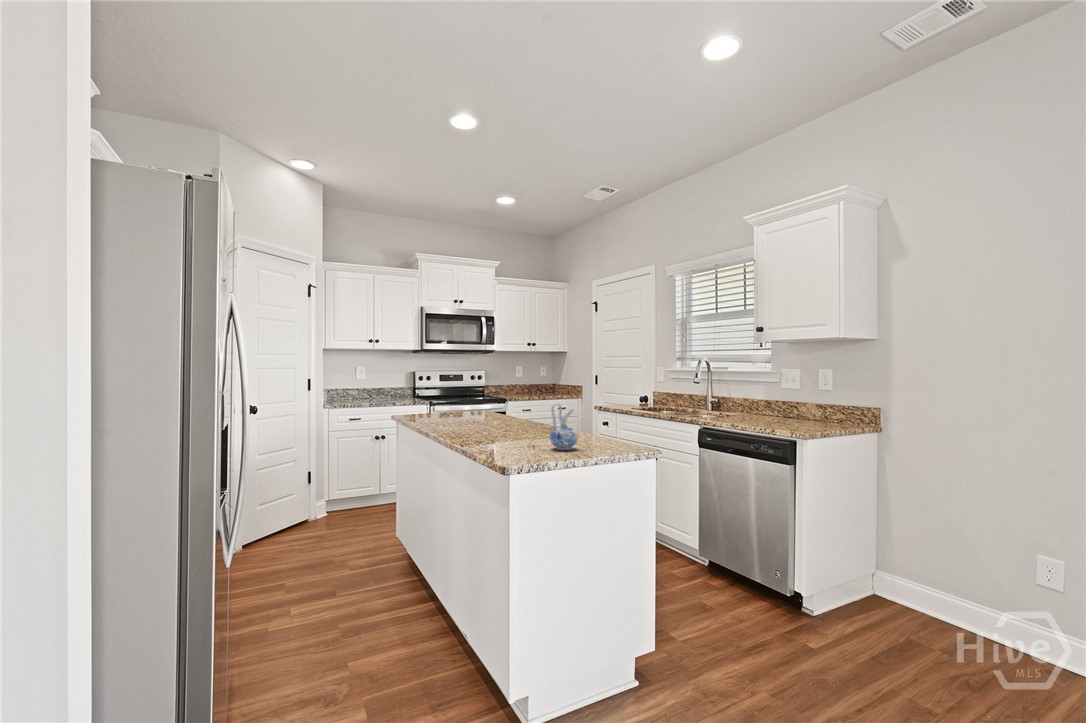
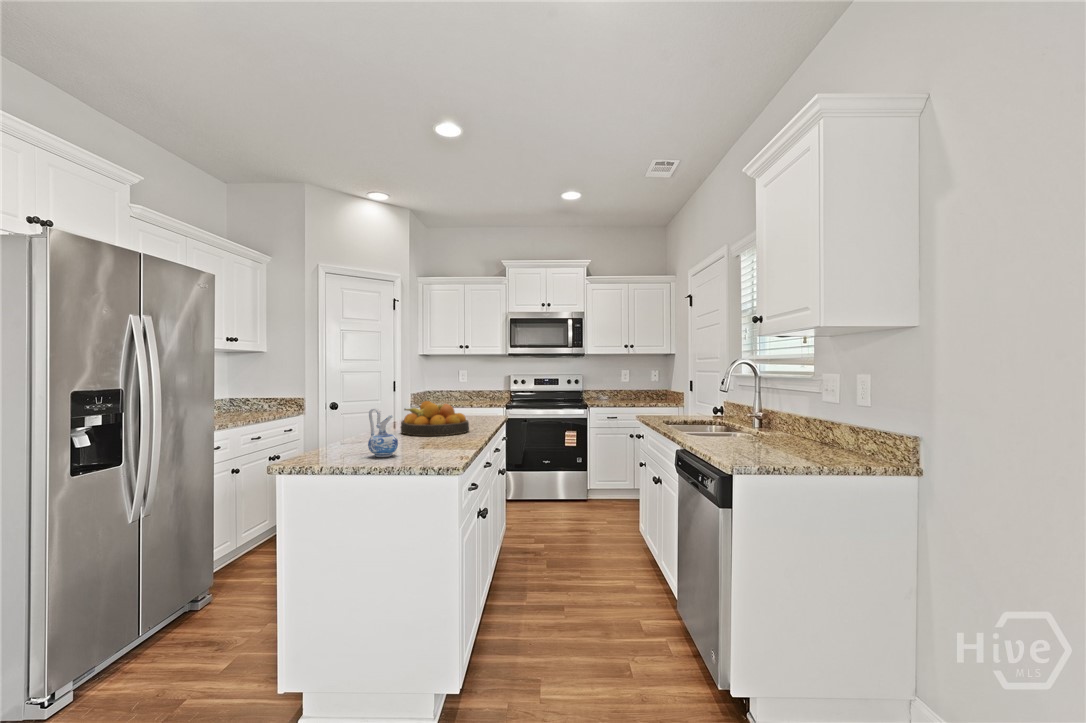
fruit bowl: none [464,398,534,432] -> present [401,401,469,436]

